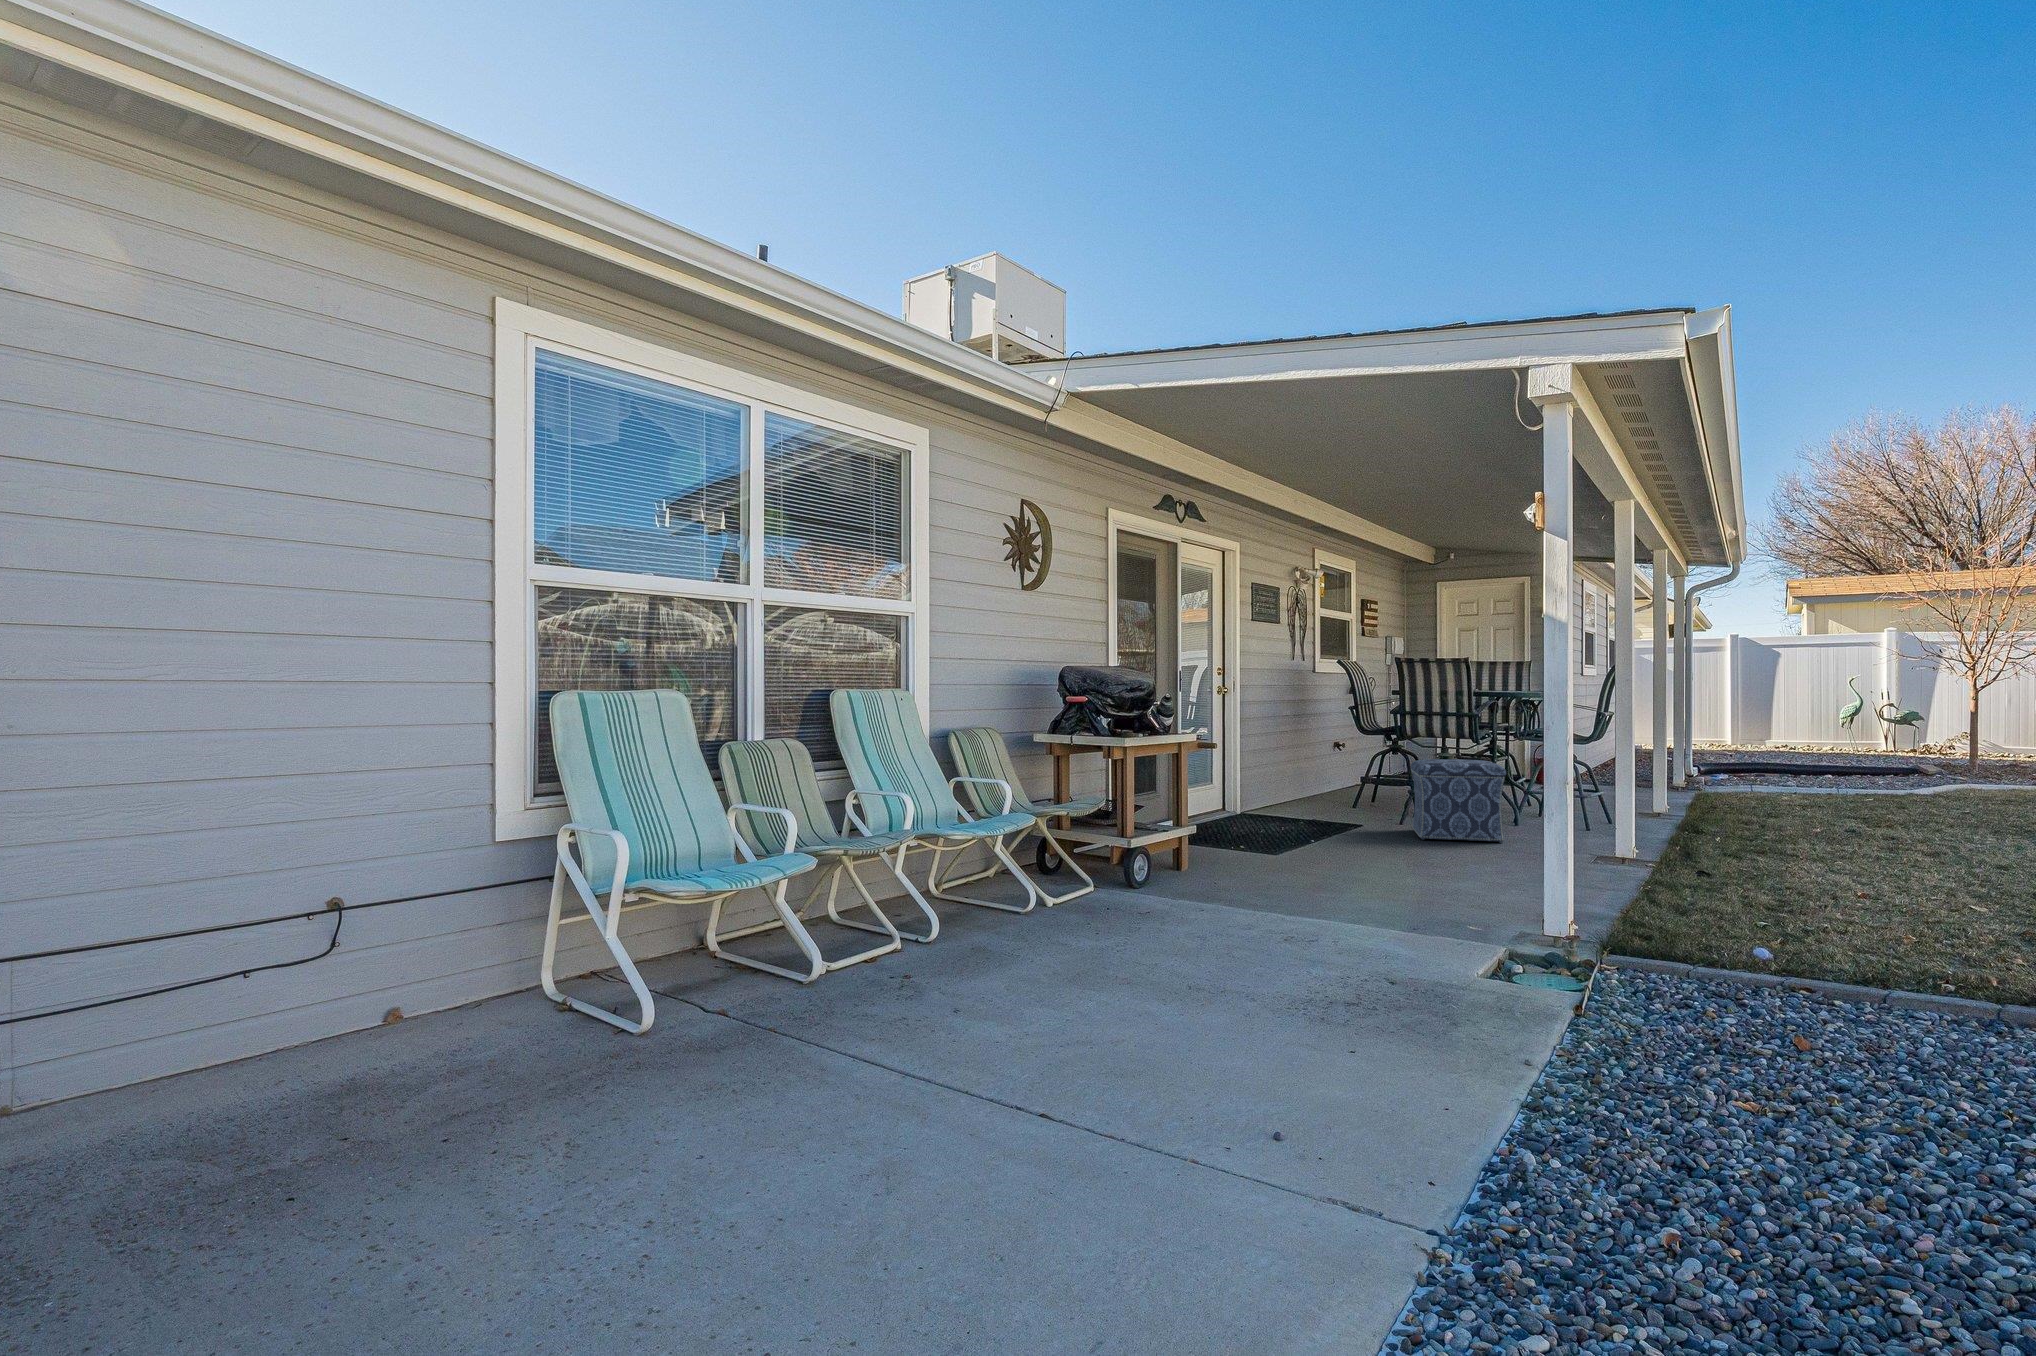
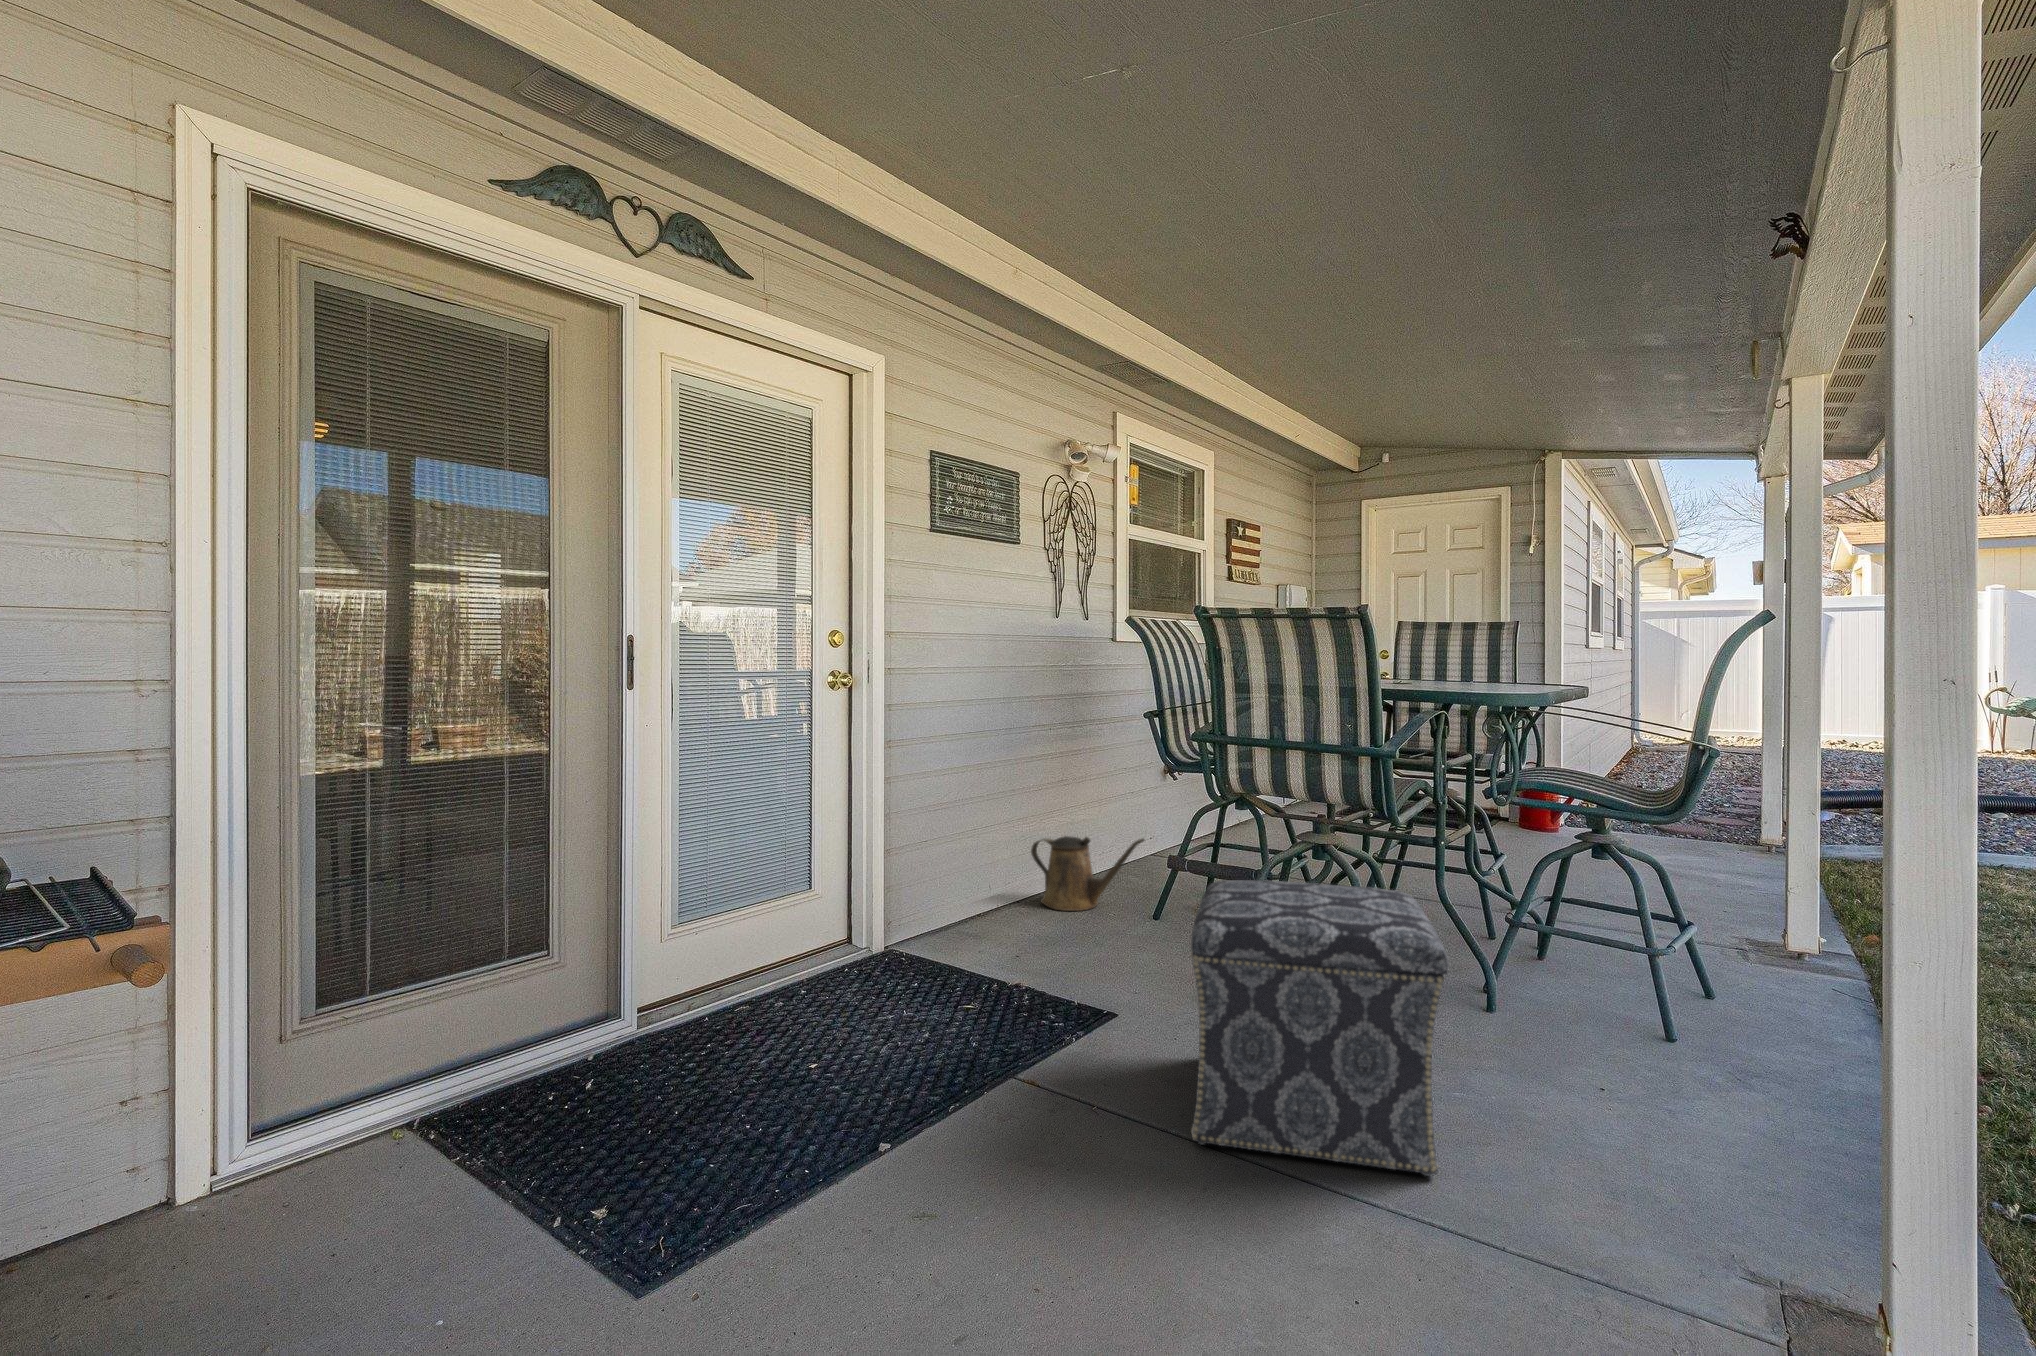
watering can: none [1288,768,1352,805] -> present [1031,836,1144,911]

